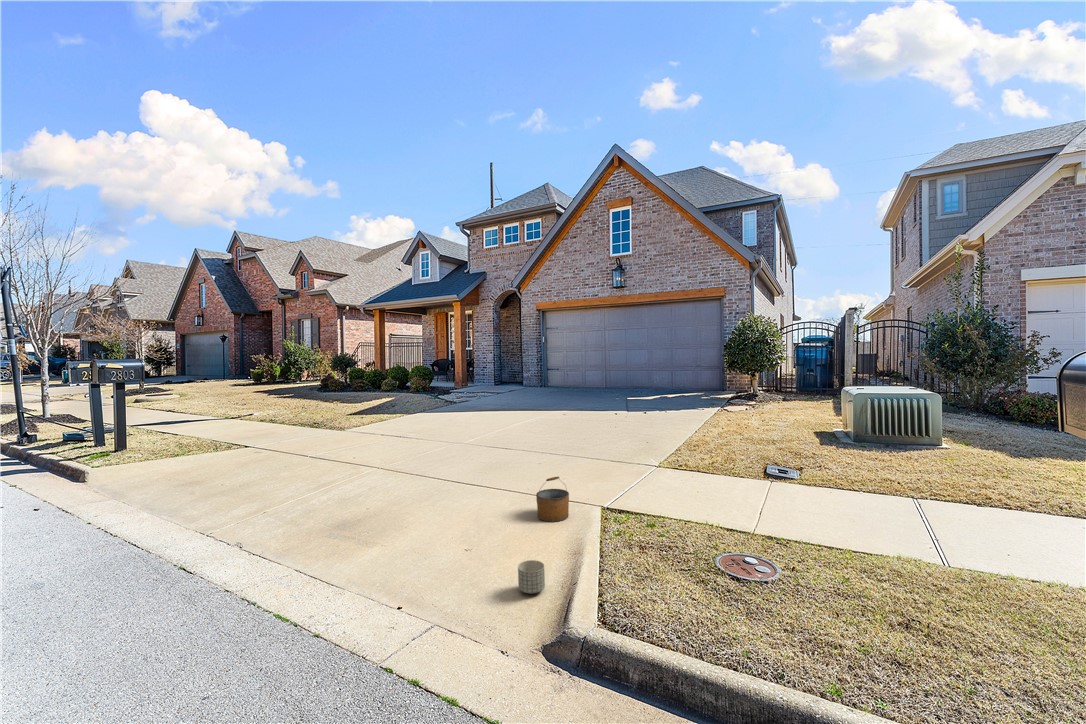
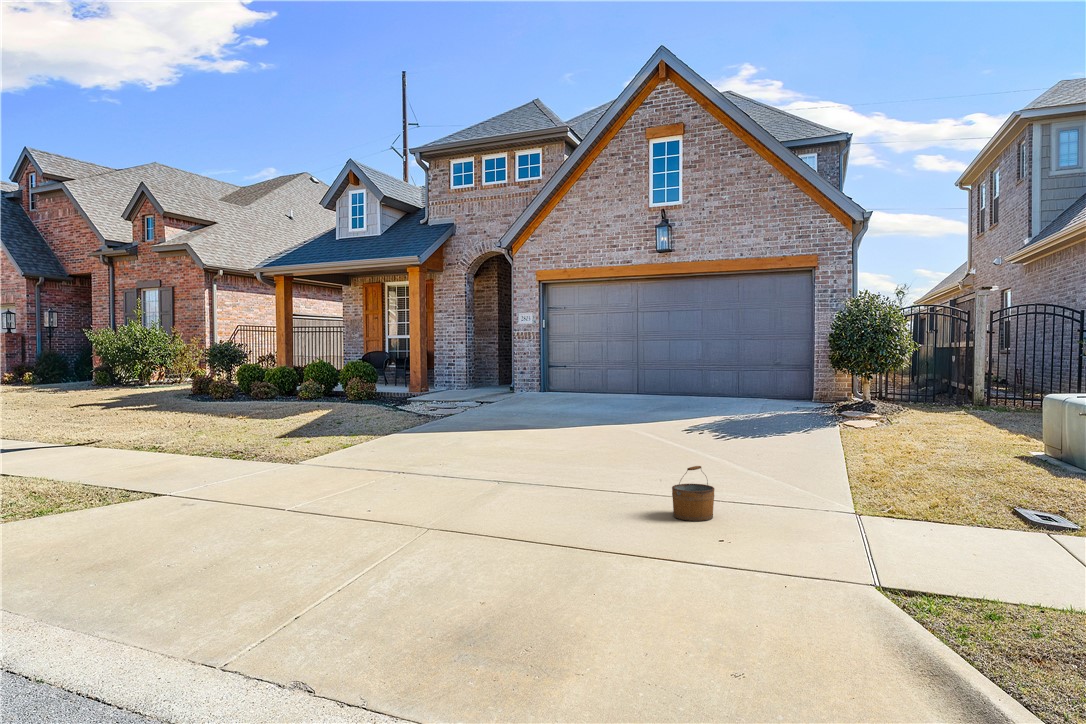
planter: present [518,560,545,594] -> none [713,540,746,576]

